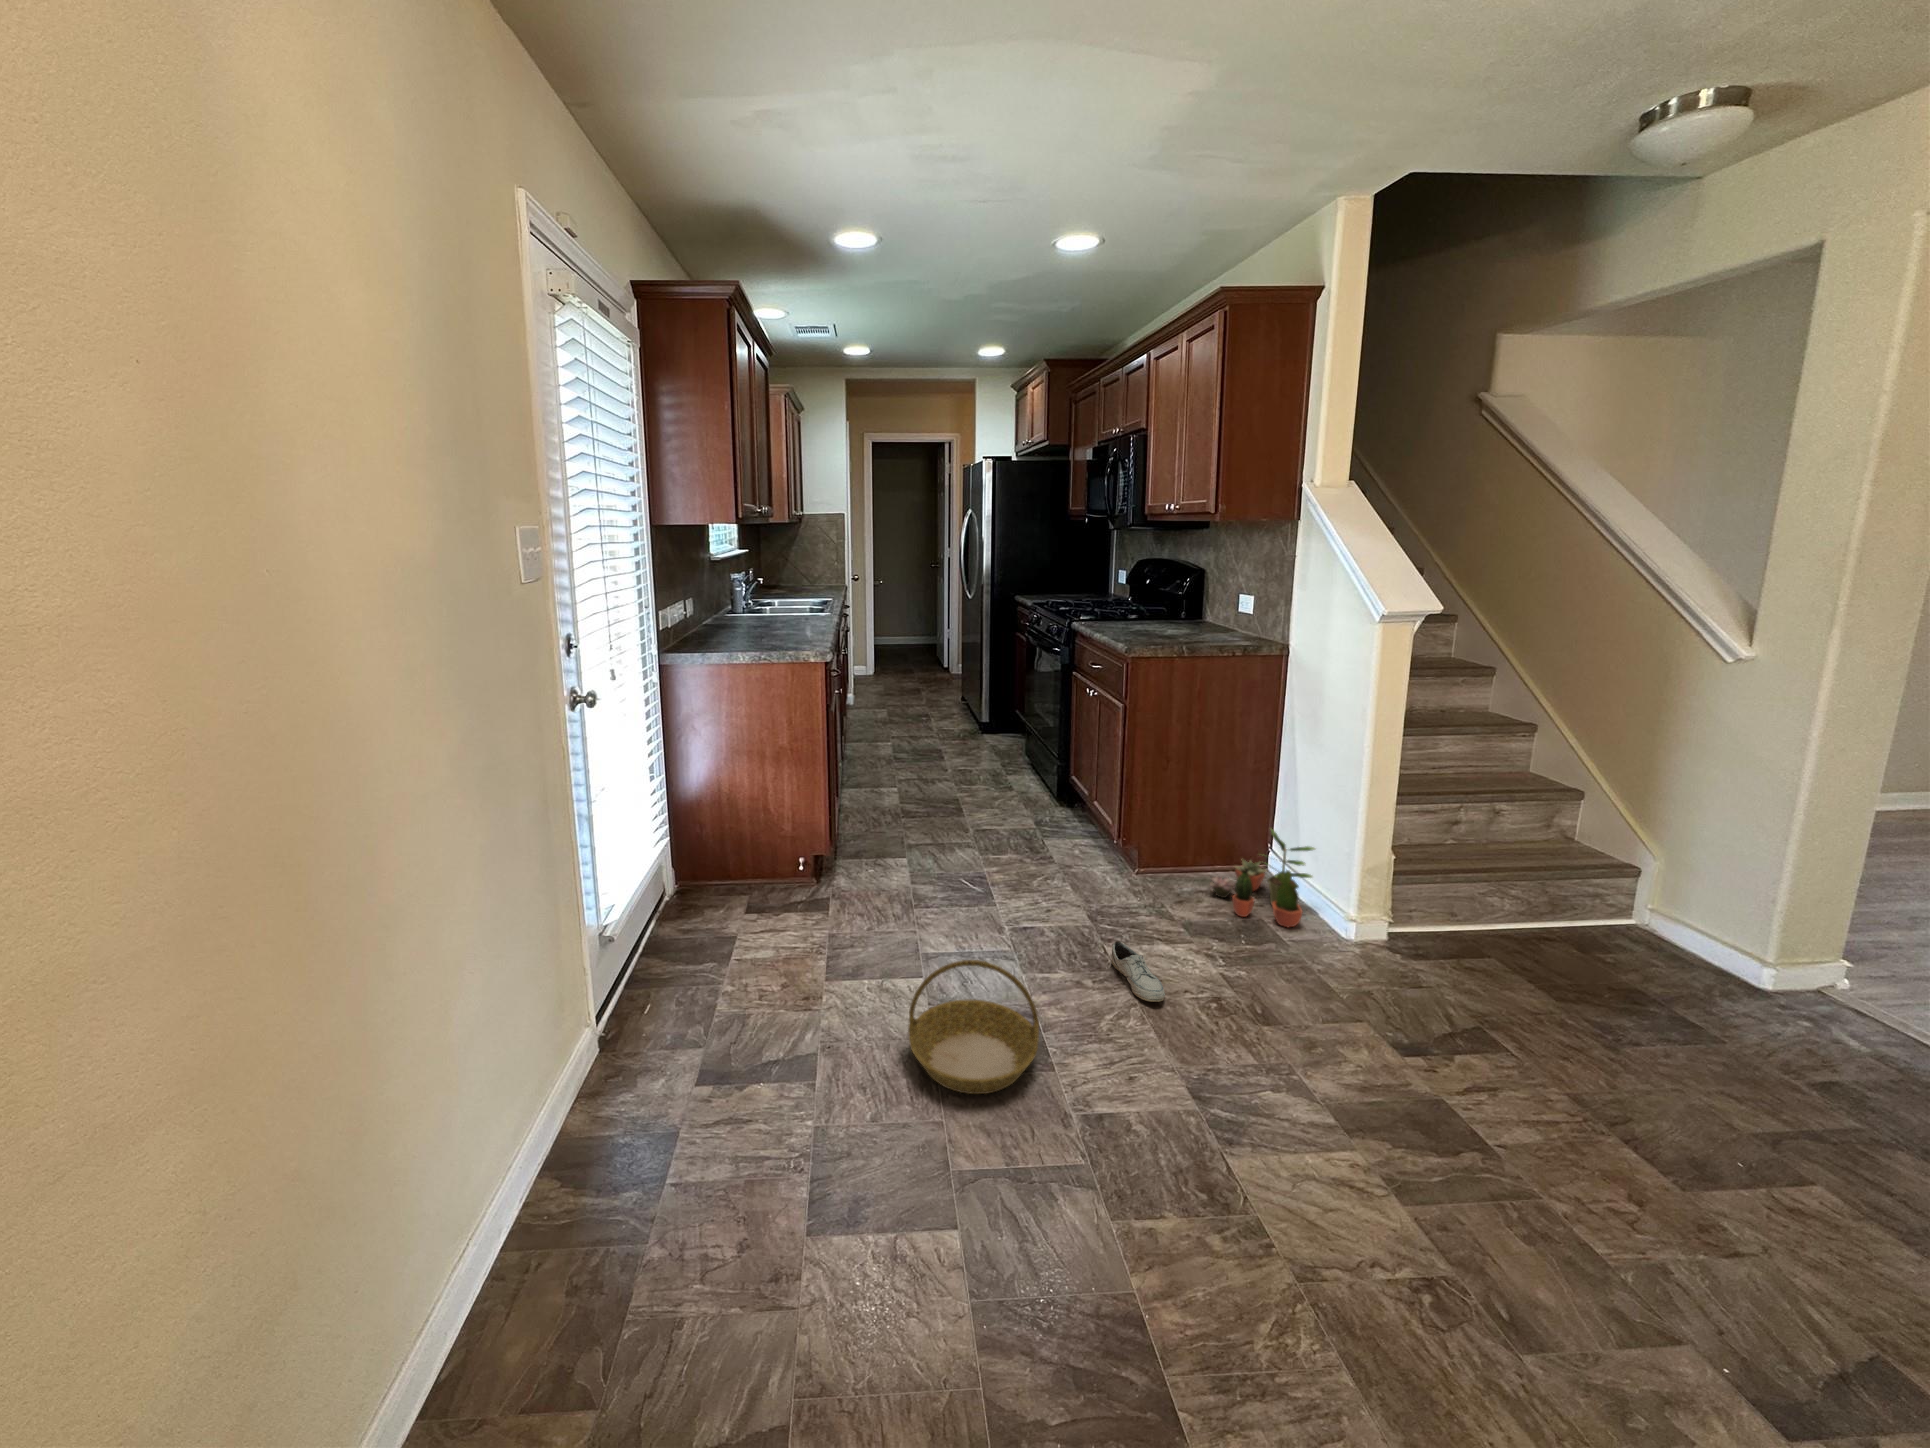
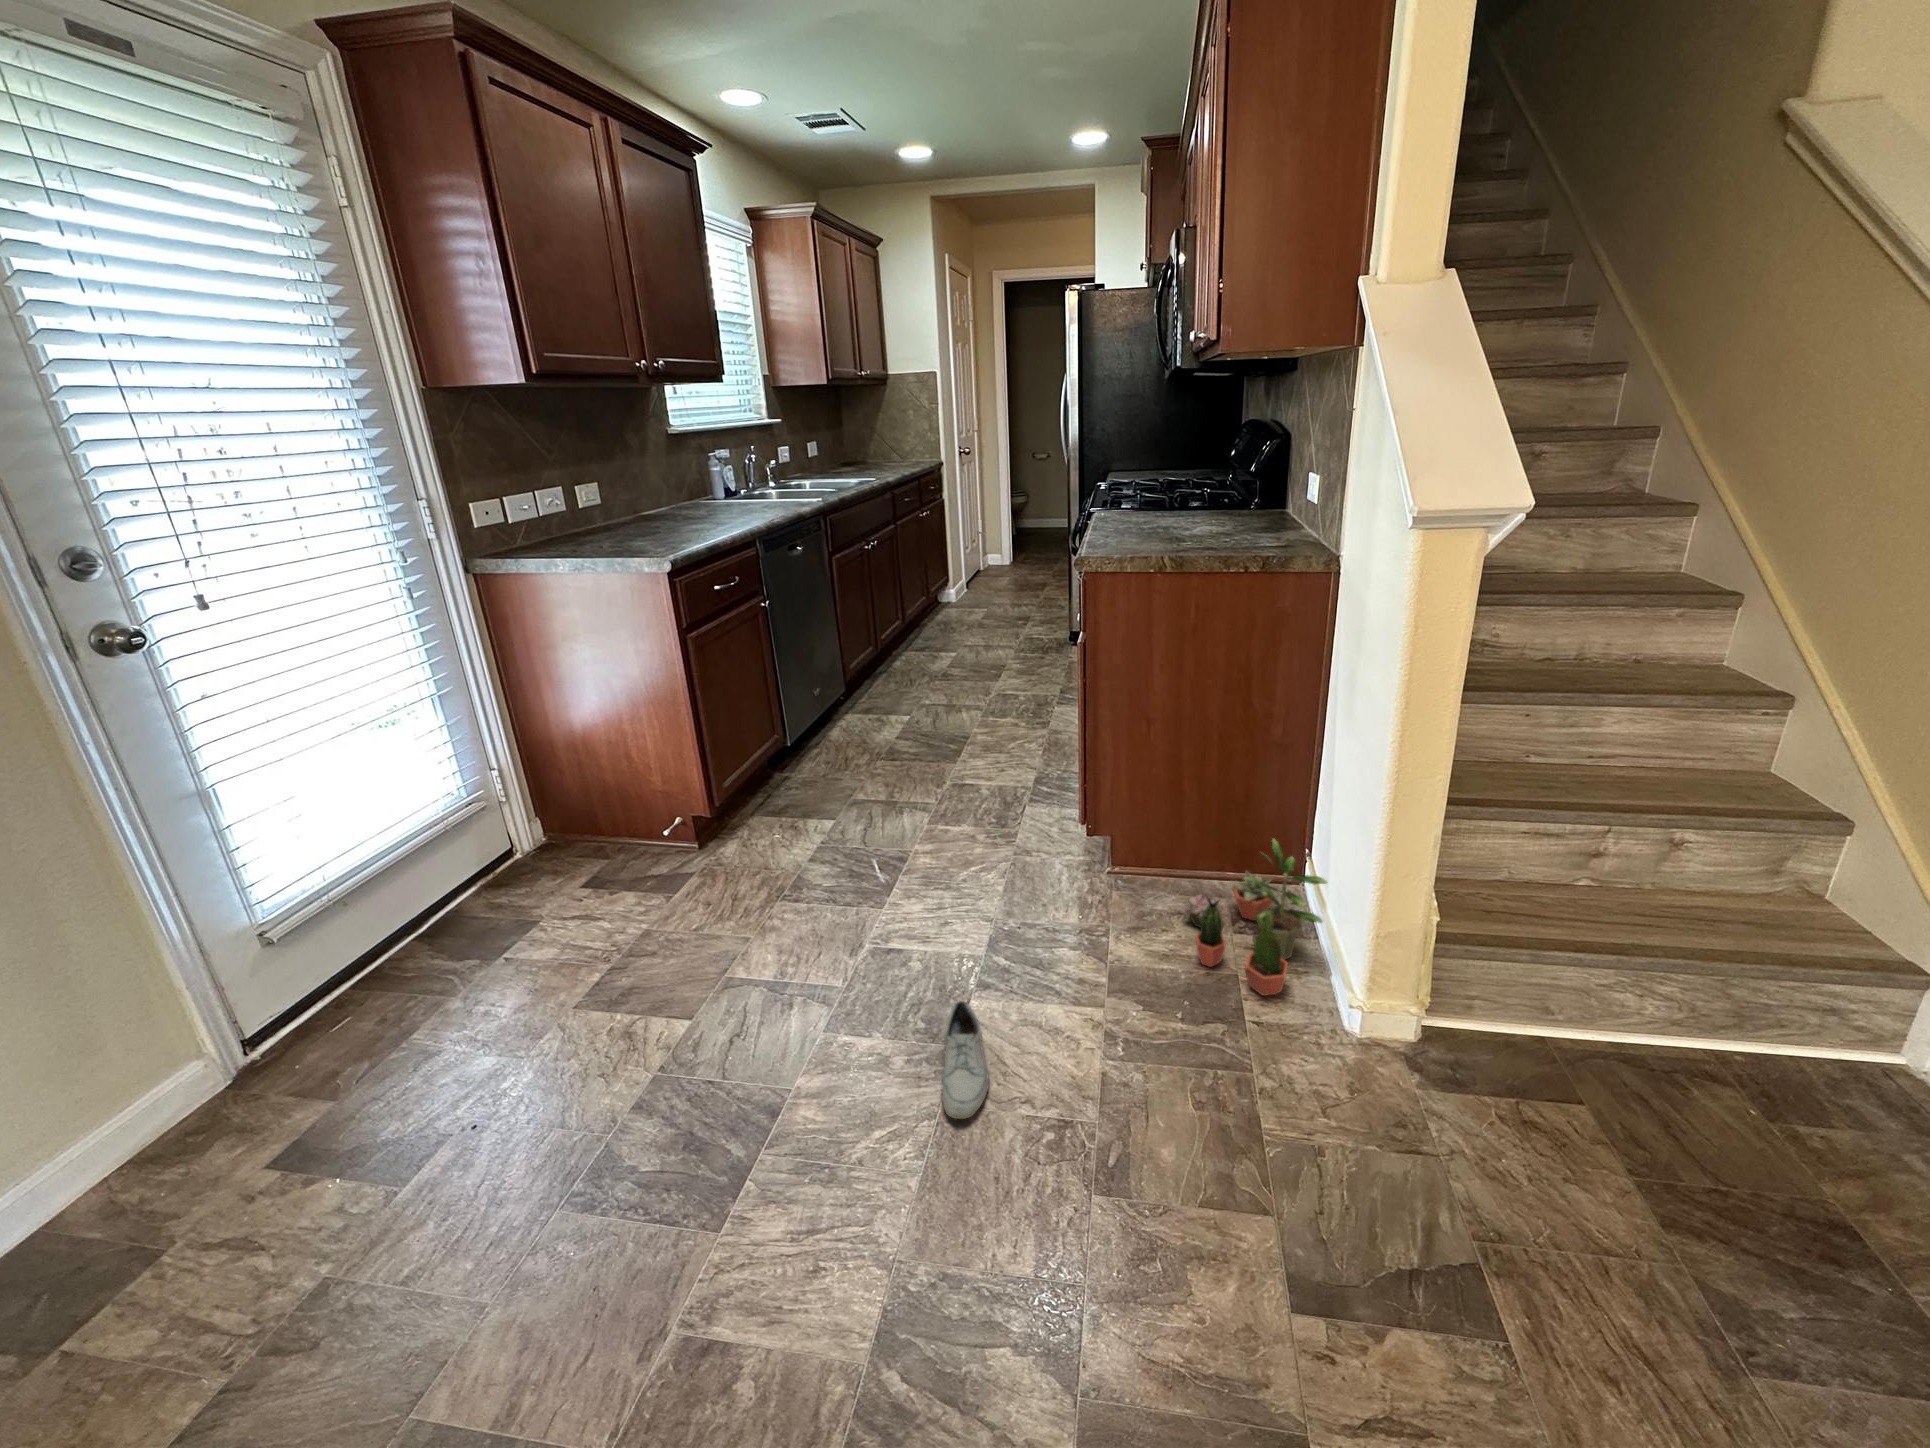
basket: present [908,960,1039,1094] -> none [507,1057,719,1261]

